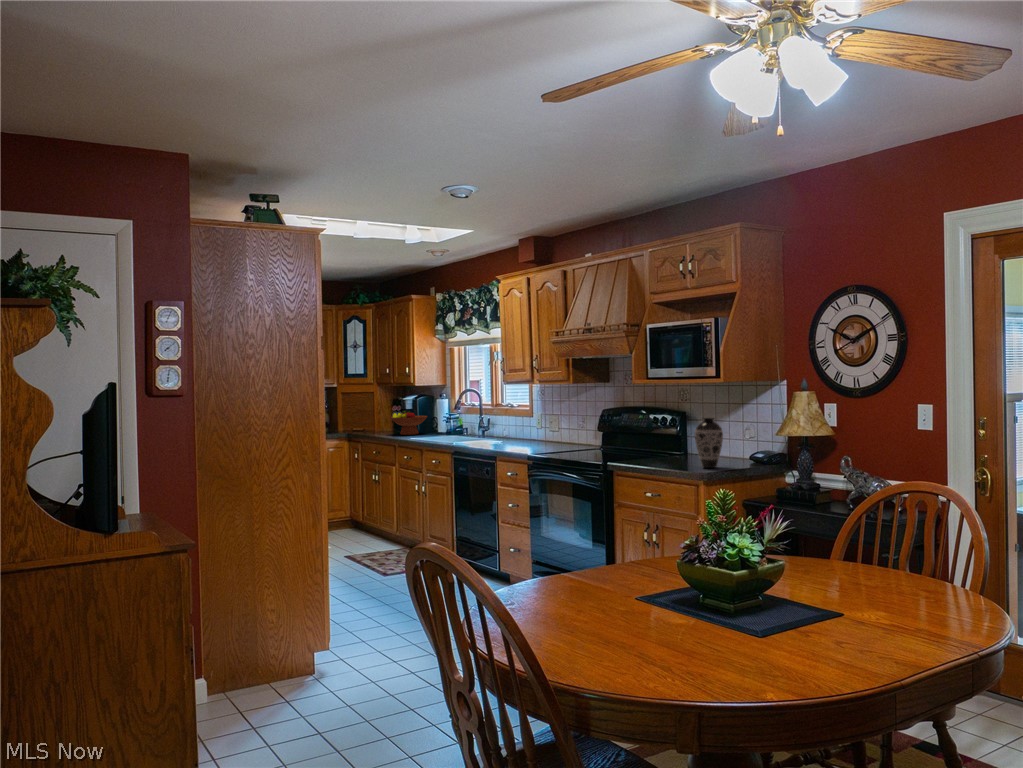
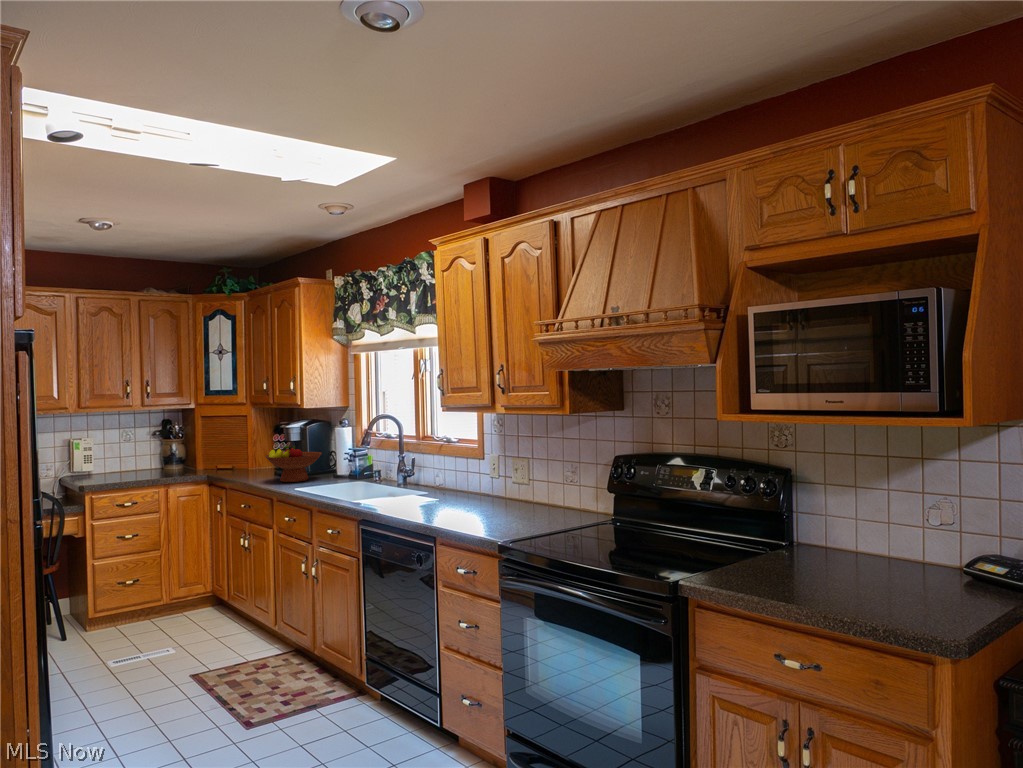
decorative vase: present [695,418,723,468] -> none [888,499,956,611]

